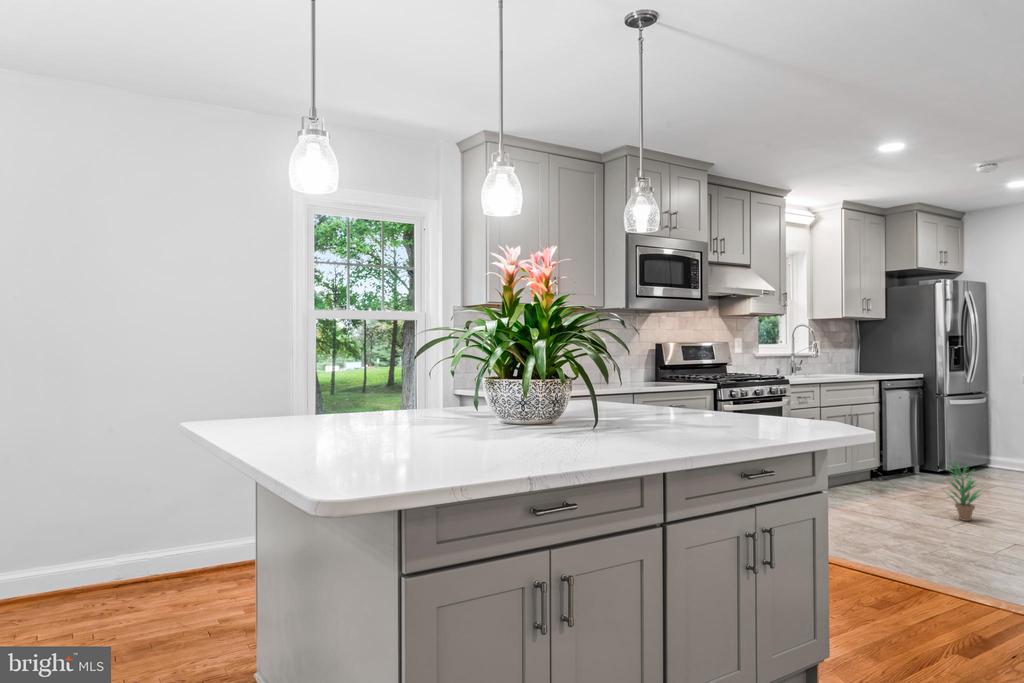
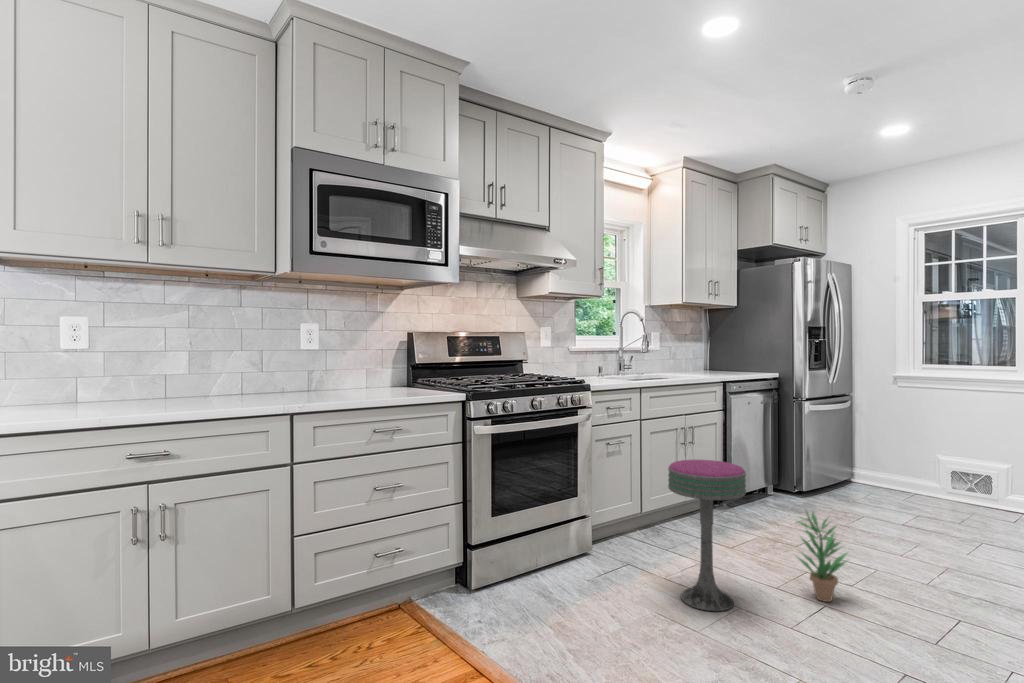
bar stool: none [856,429,911,523] -> present [668,460,746,611]

